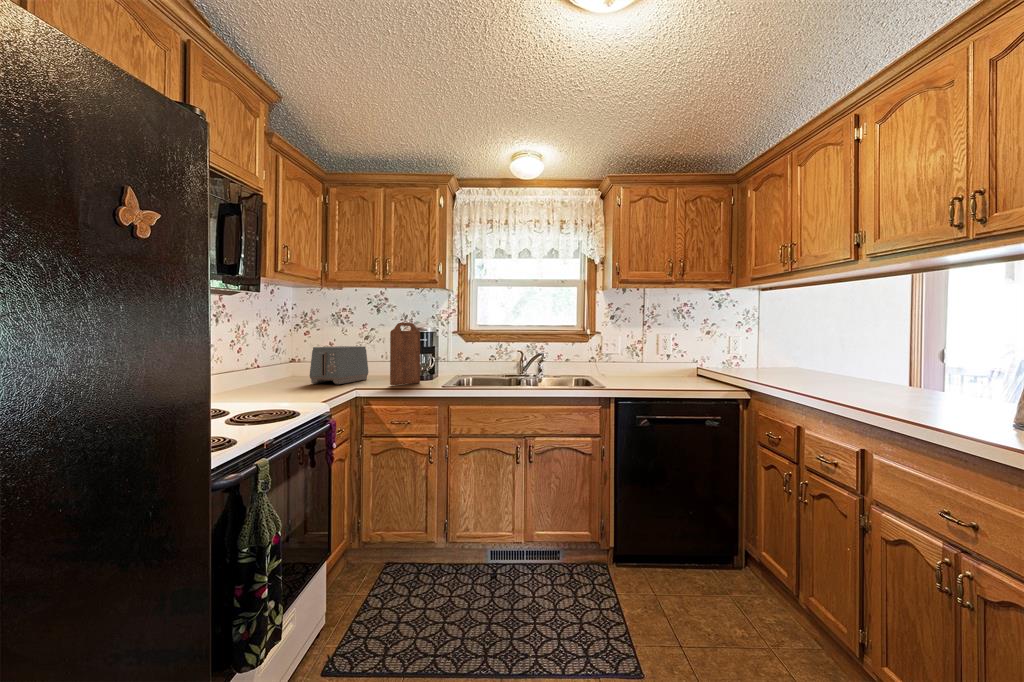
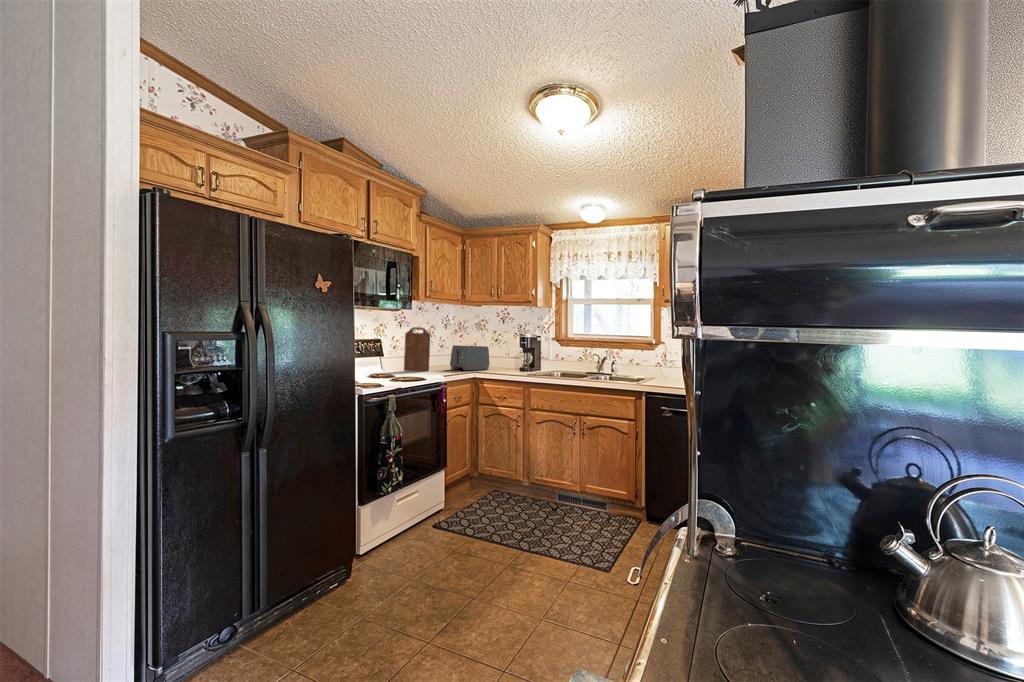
cutting board: present [390,323,420,385] -> present [404,327,430,371]

